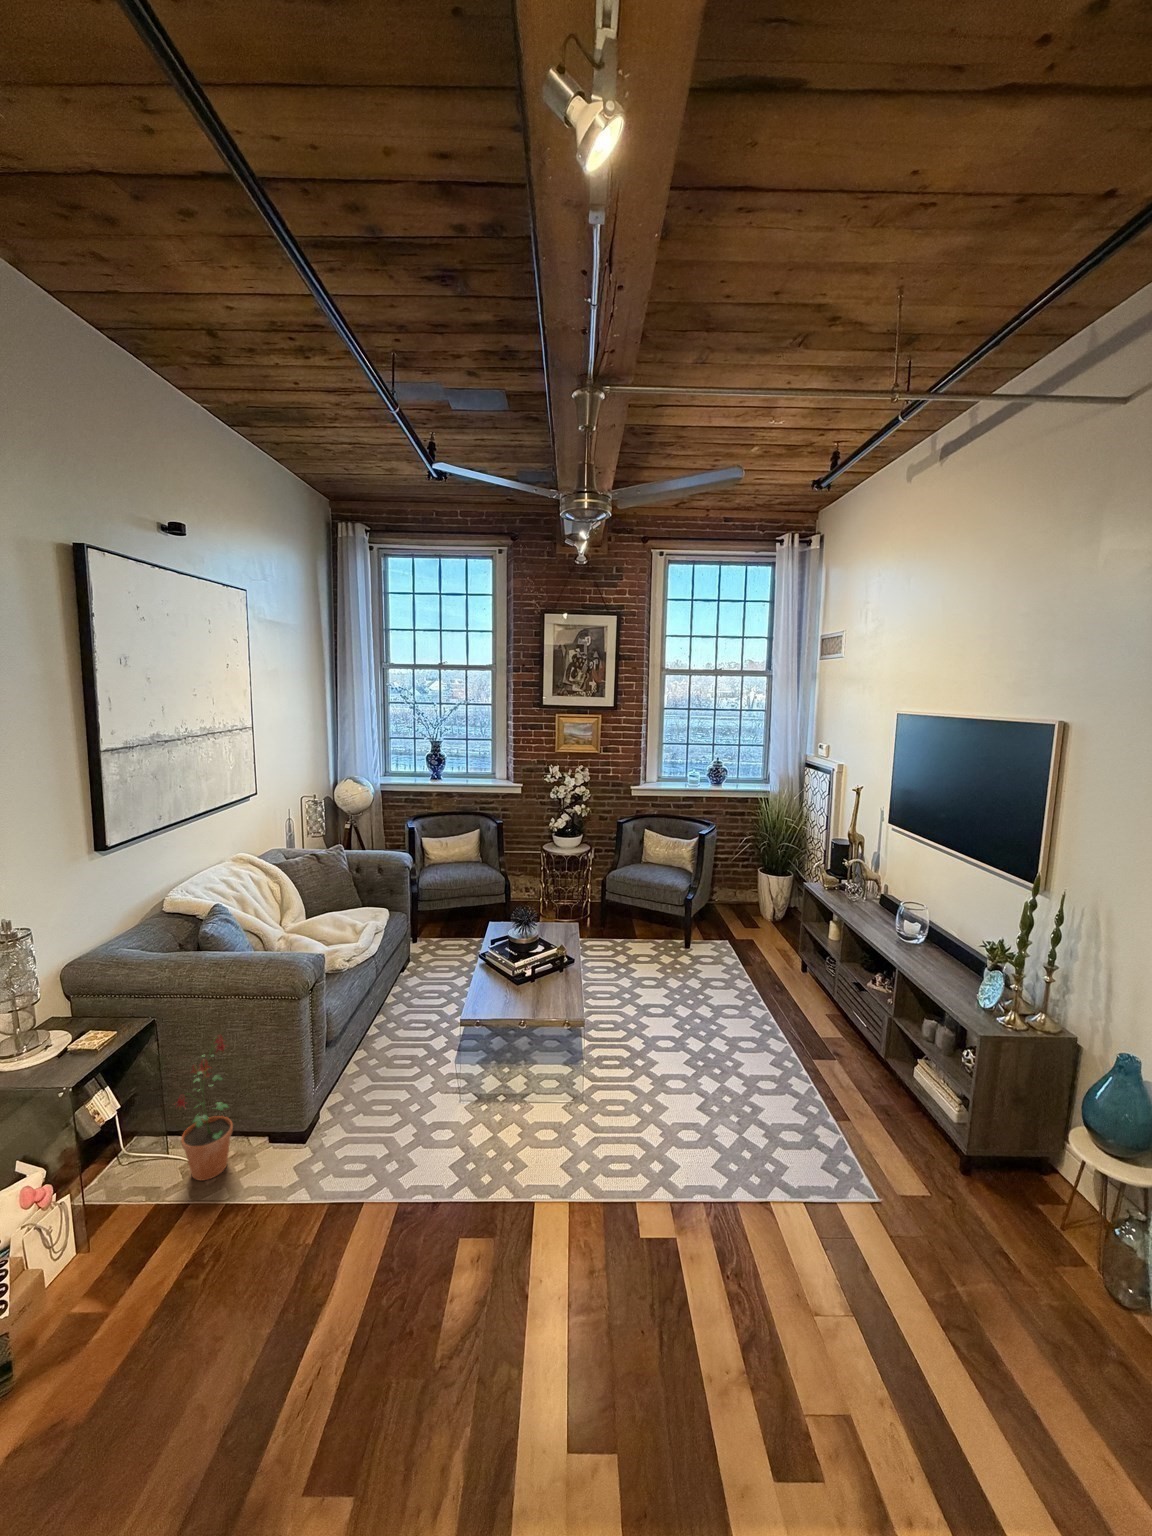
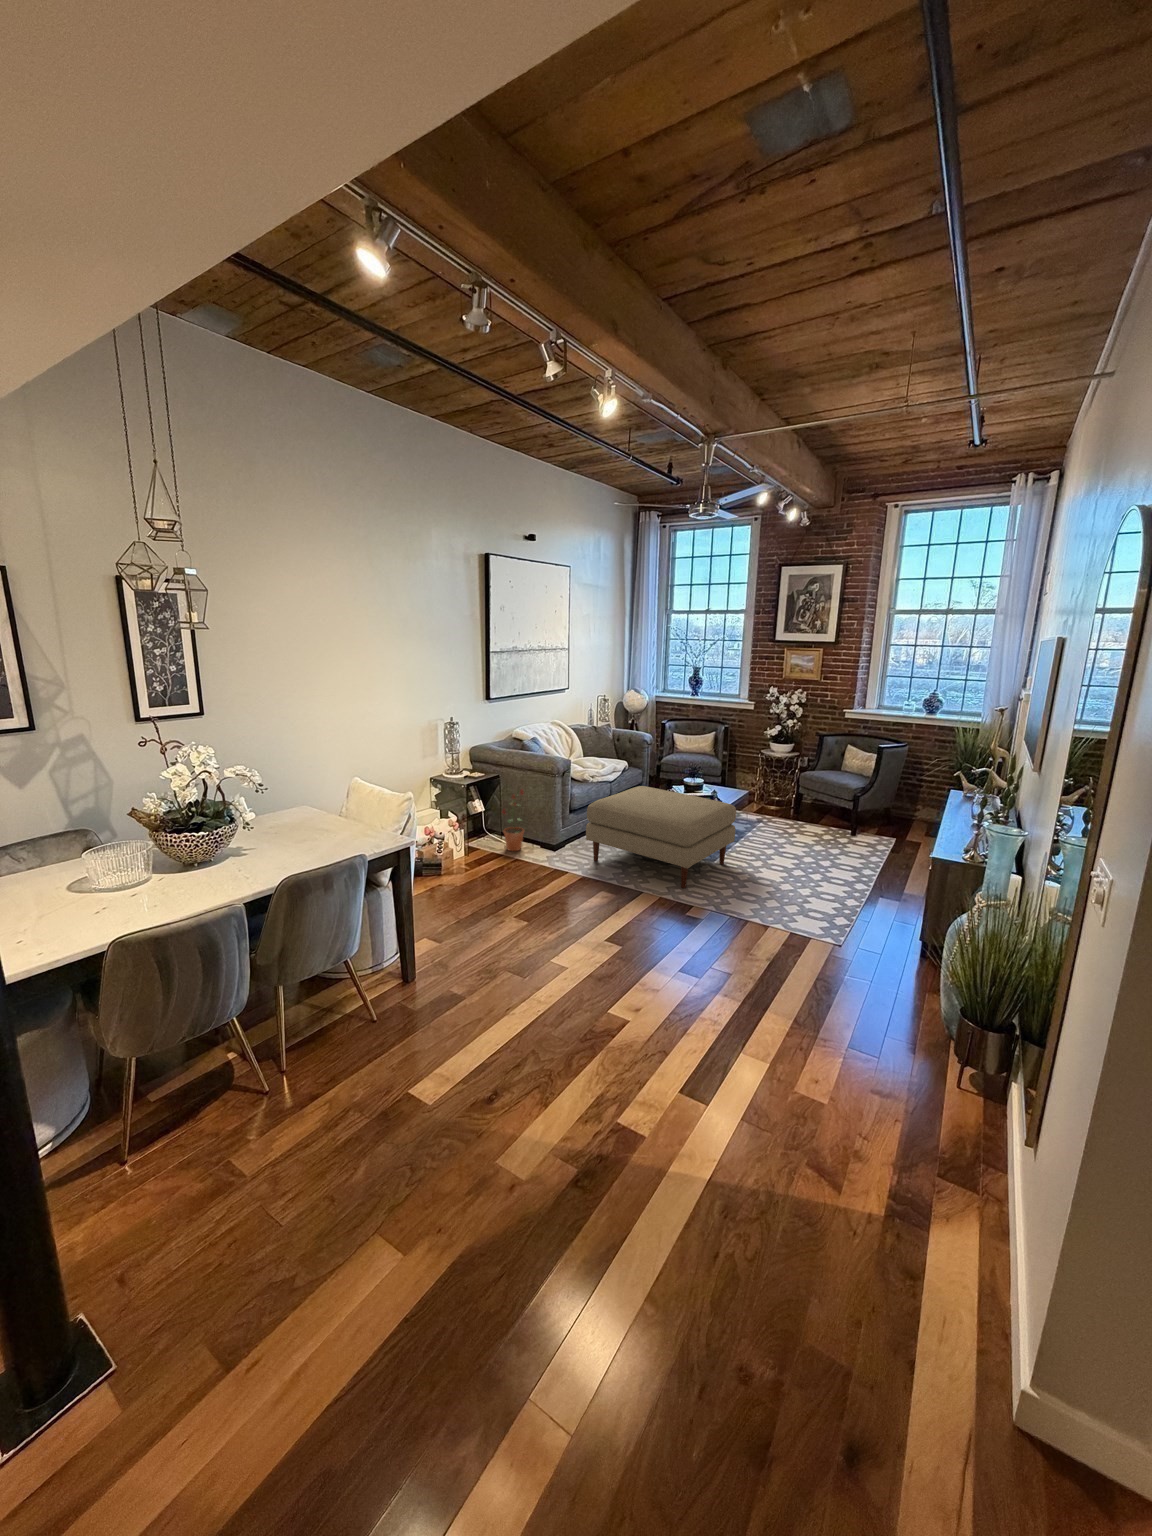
ottoman: none [380,962,614,1162] -> present [586,786,736,888]

